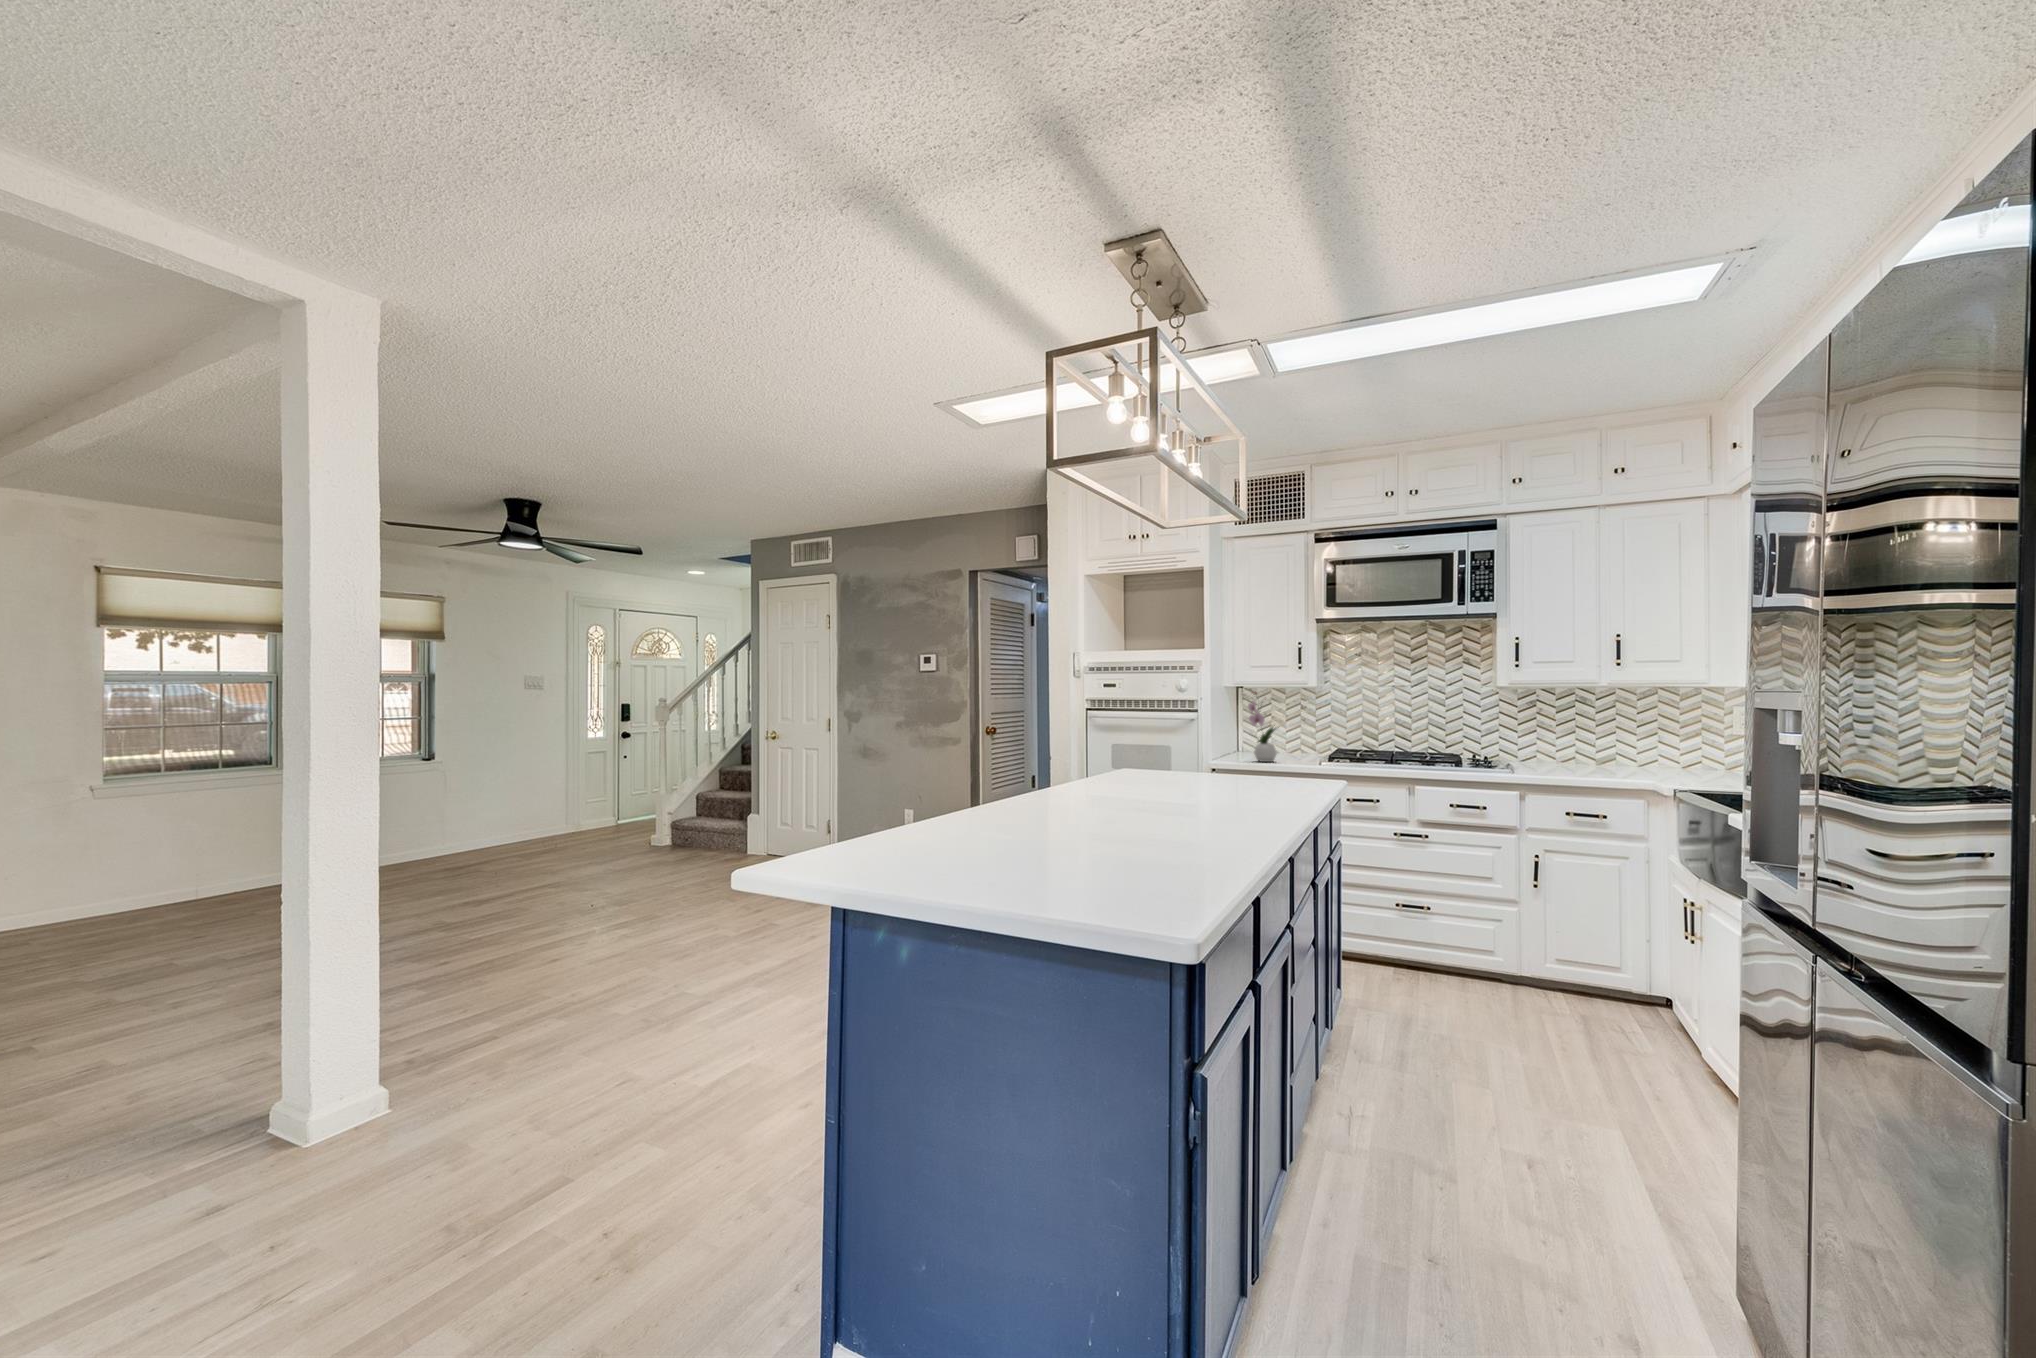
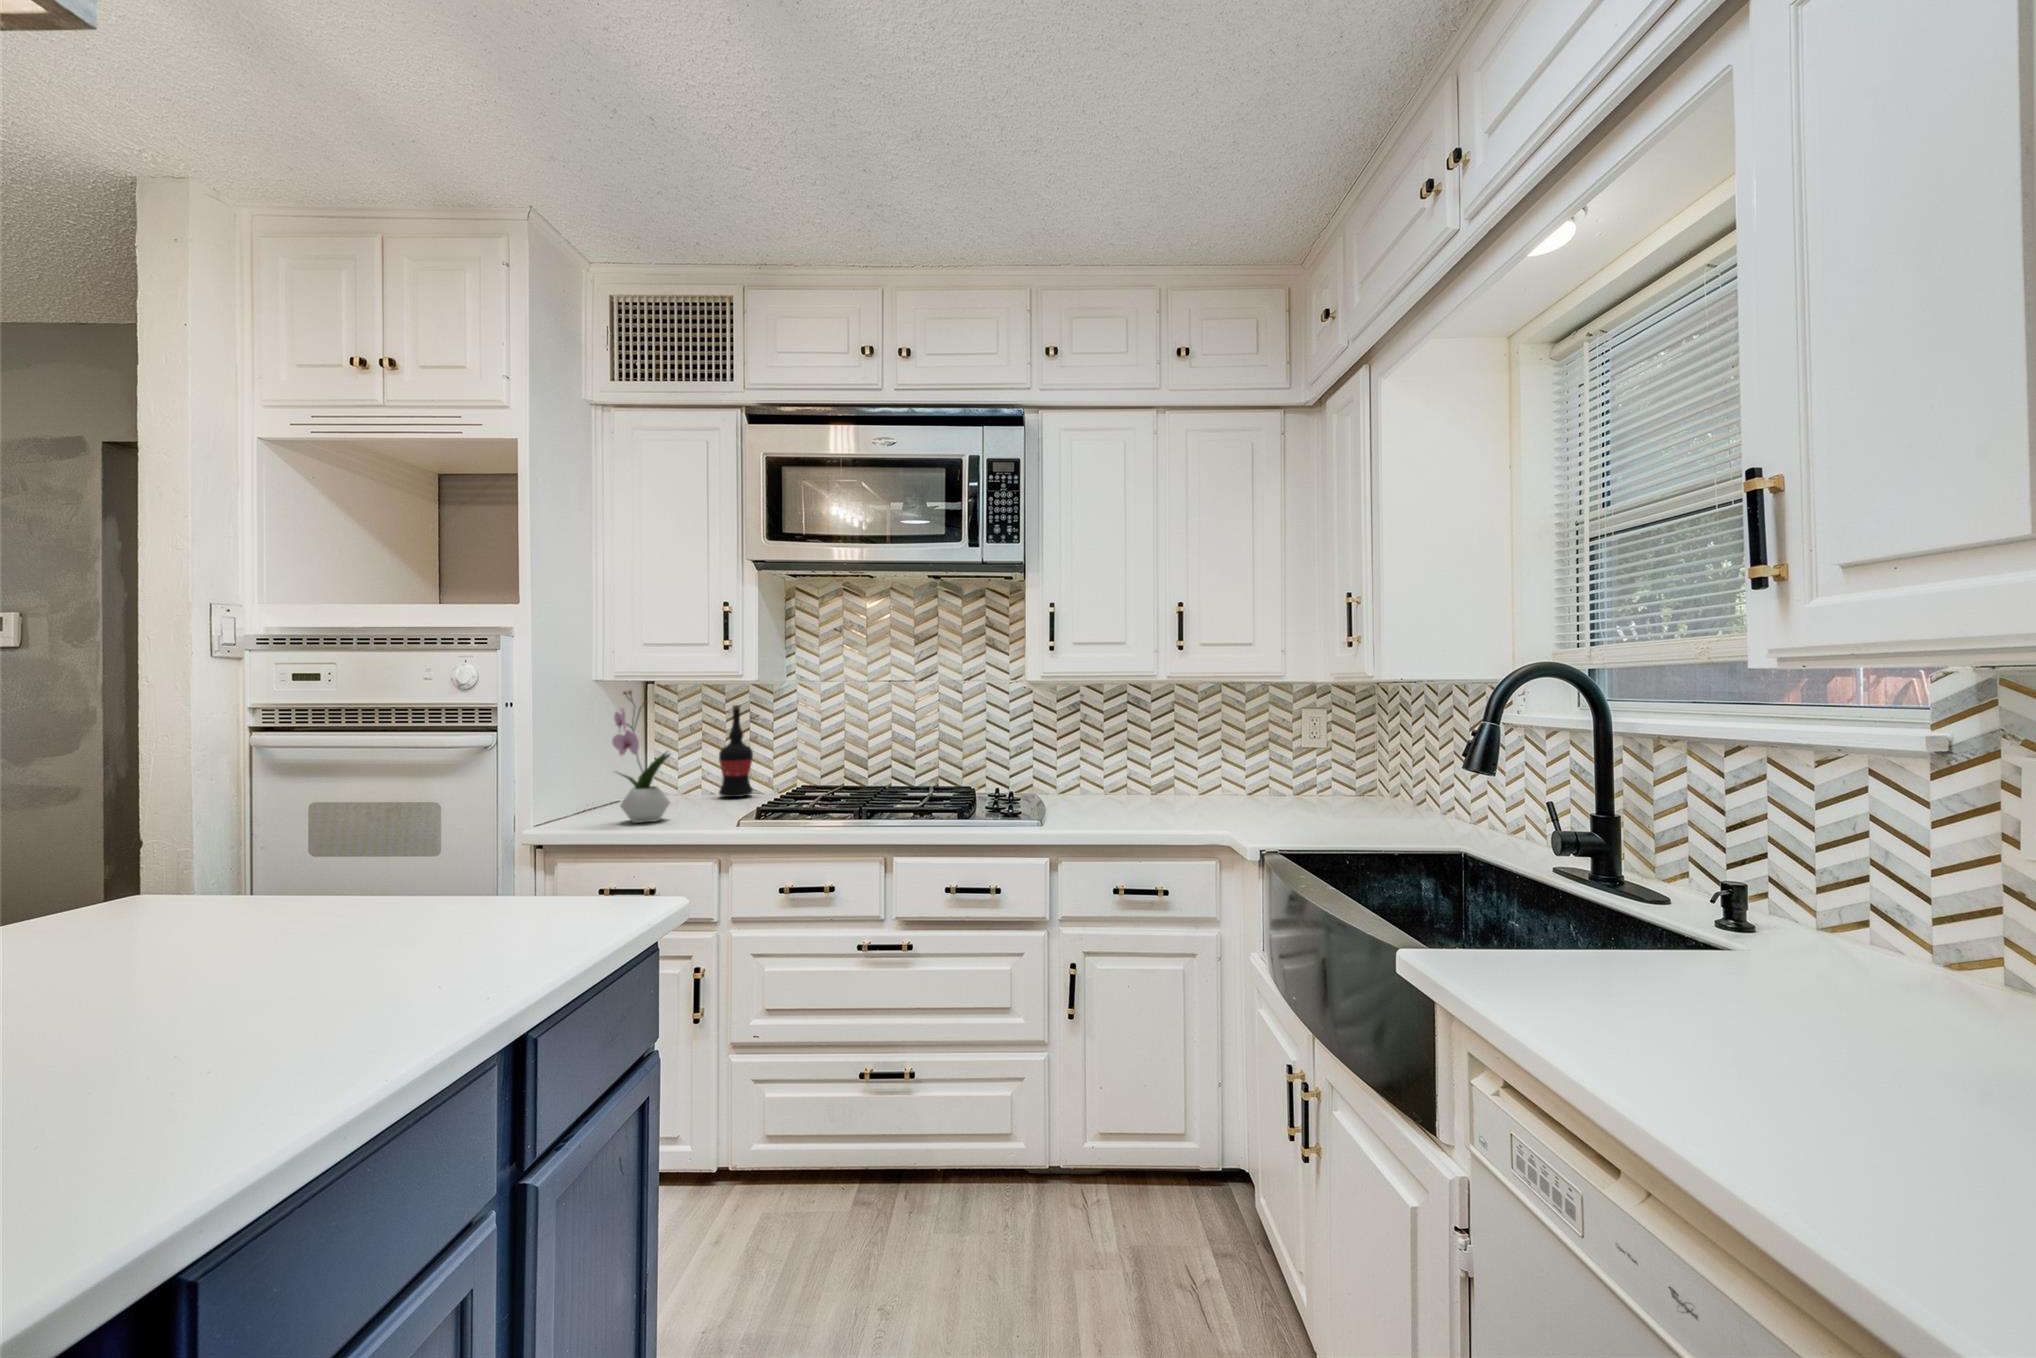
wine bottle: none [1285,701,1305,756] -> present [719,705,753,797]

